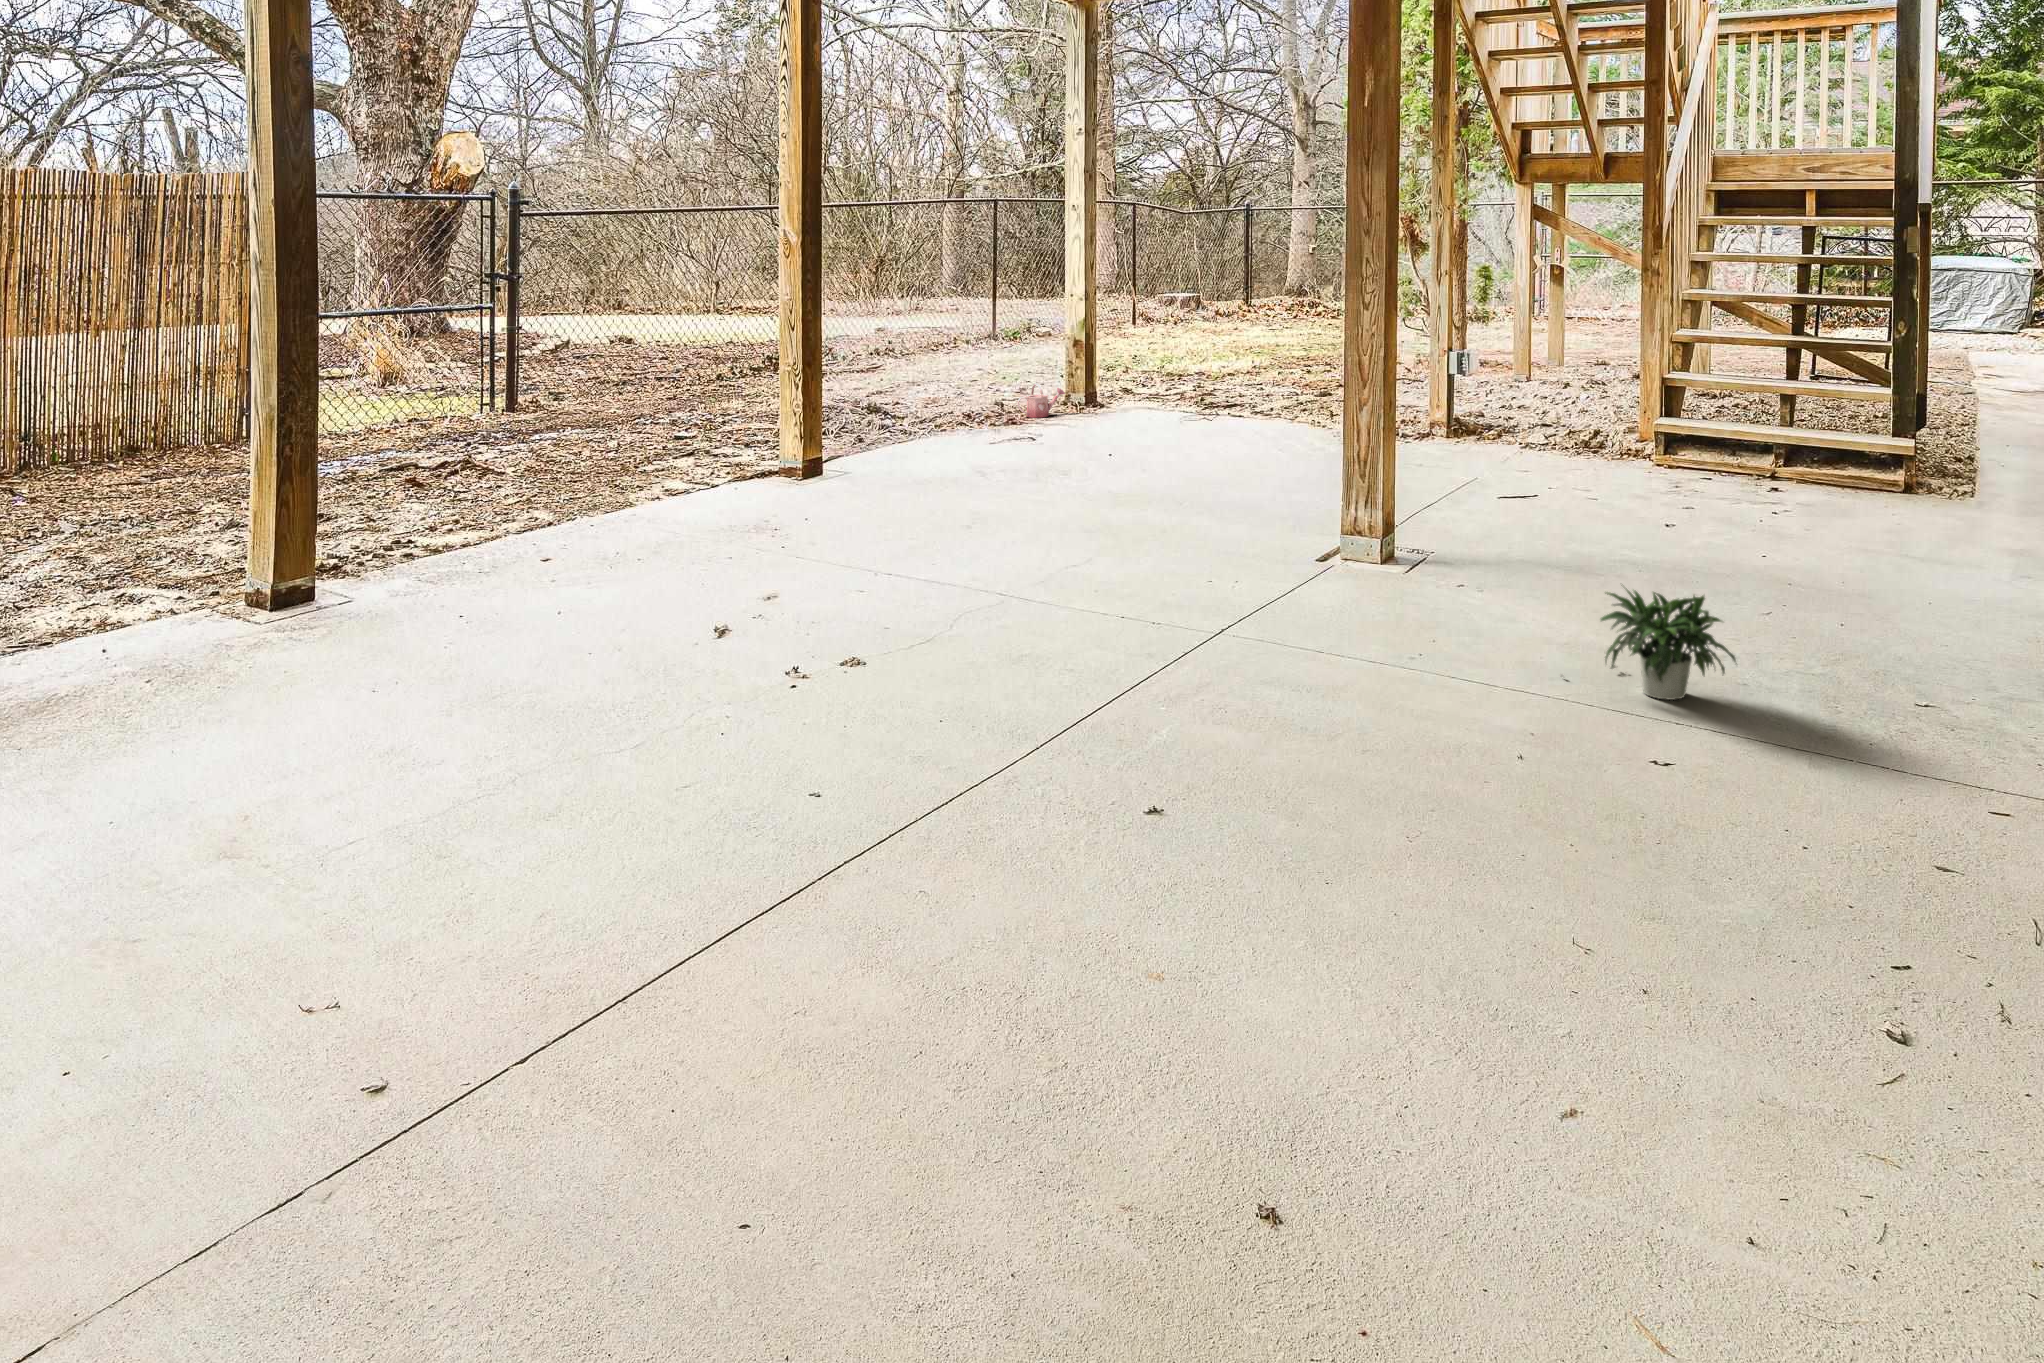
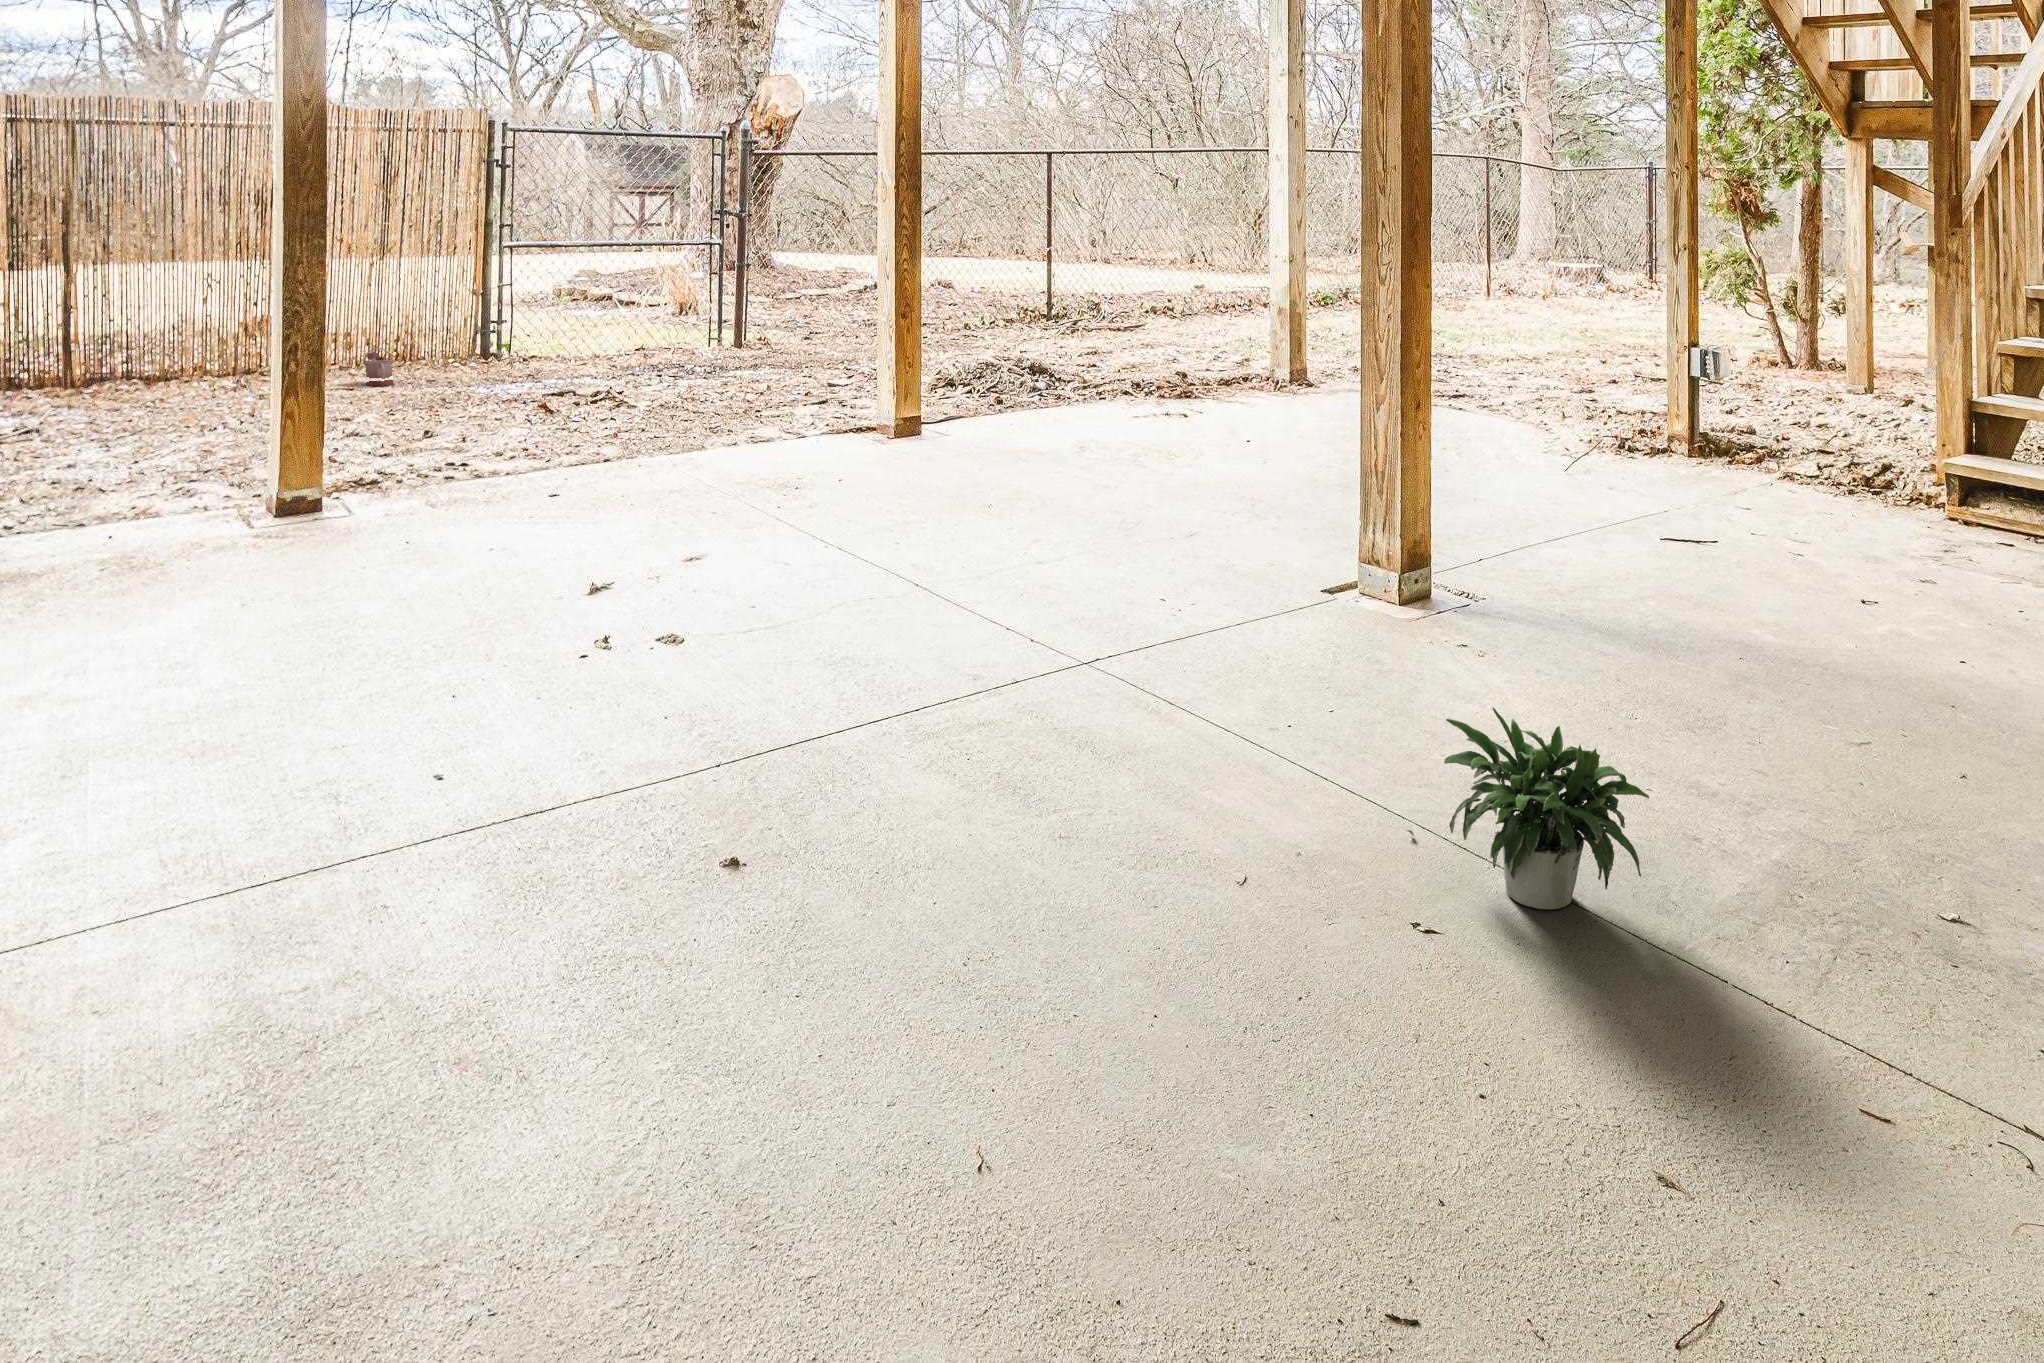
watering can: present [1017,383,1065,418] -> present [363,348,394,386]

